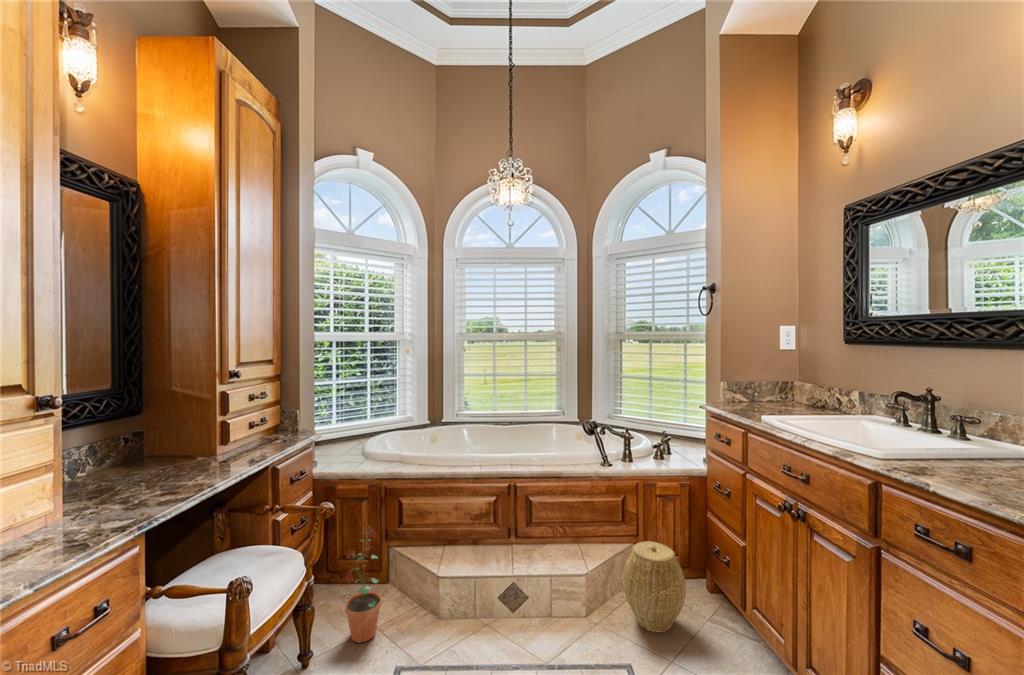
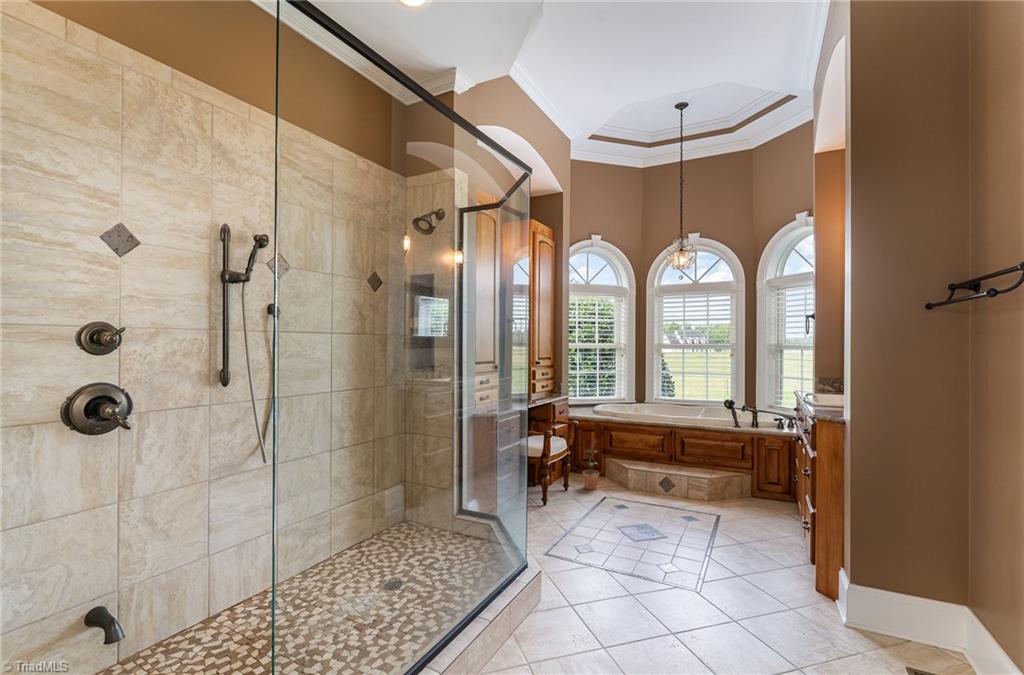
woven basket: present [622,541,686,632] -> none [730,467,769,514]

